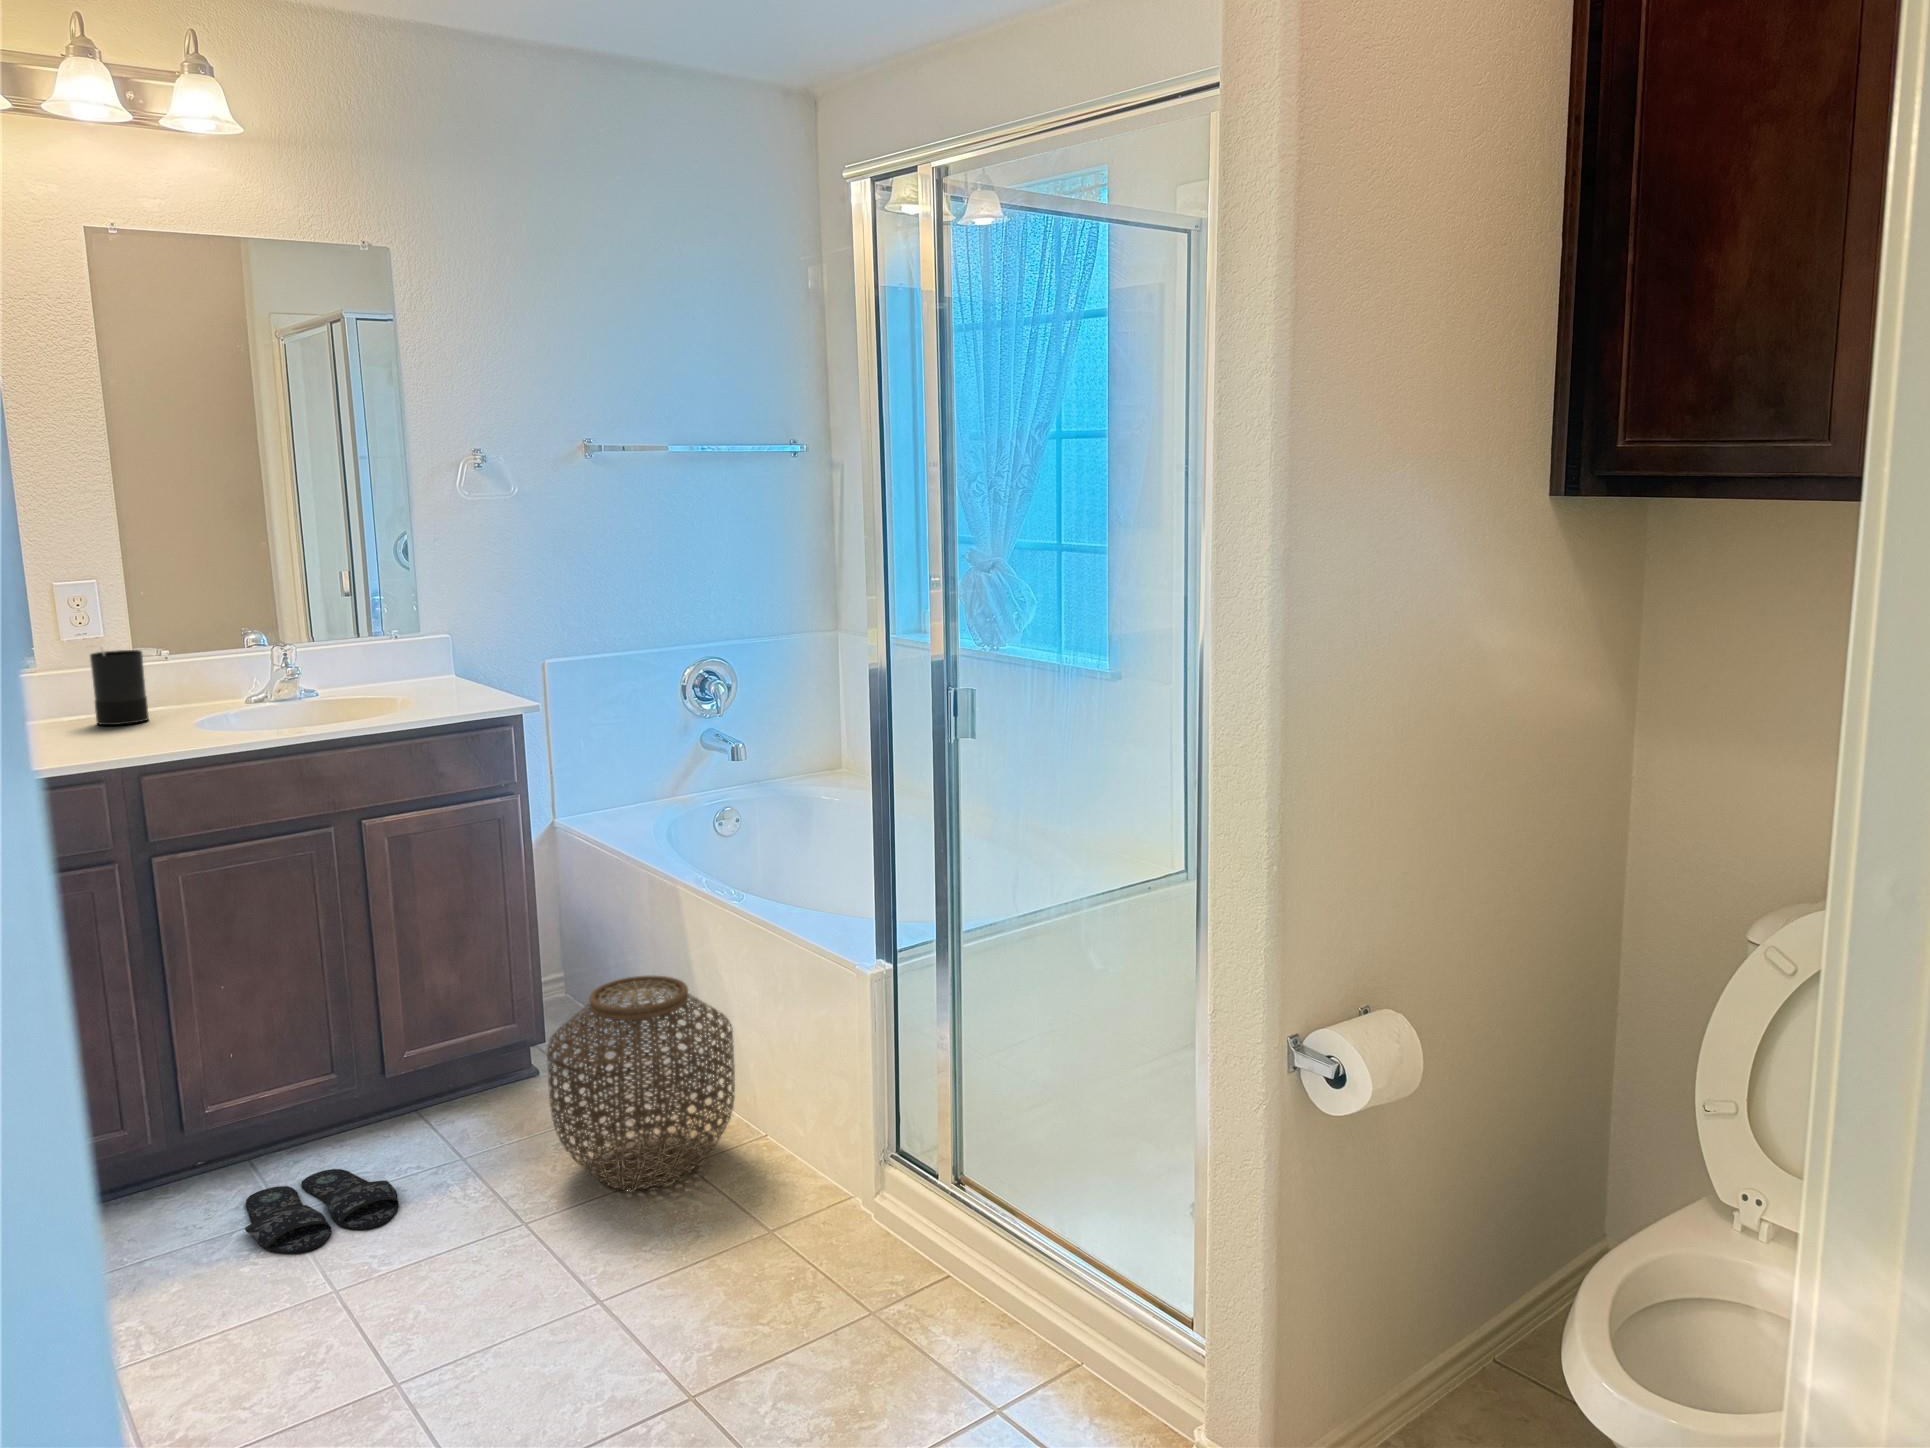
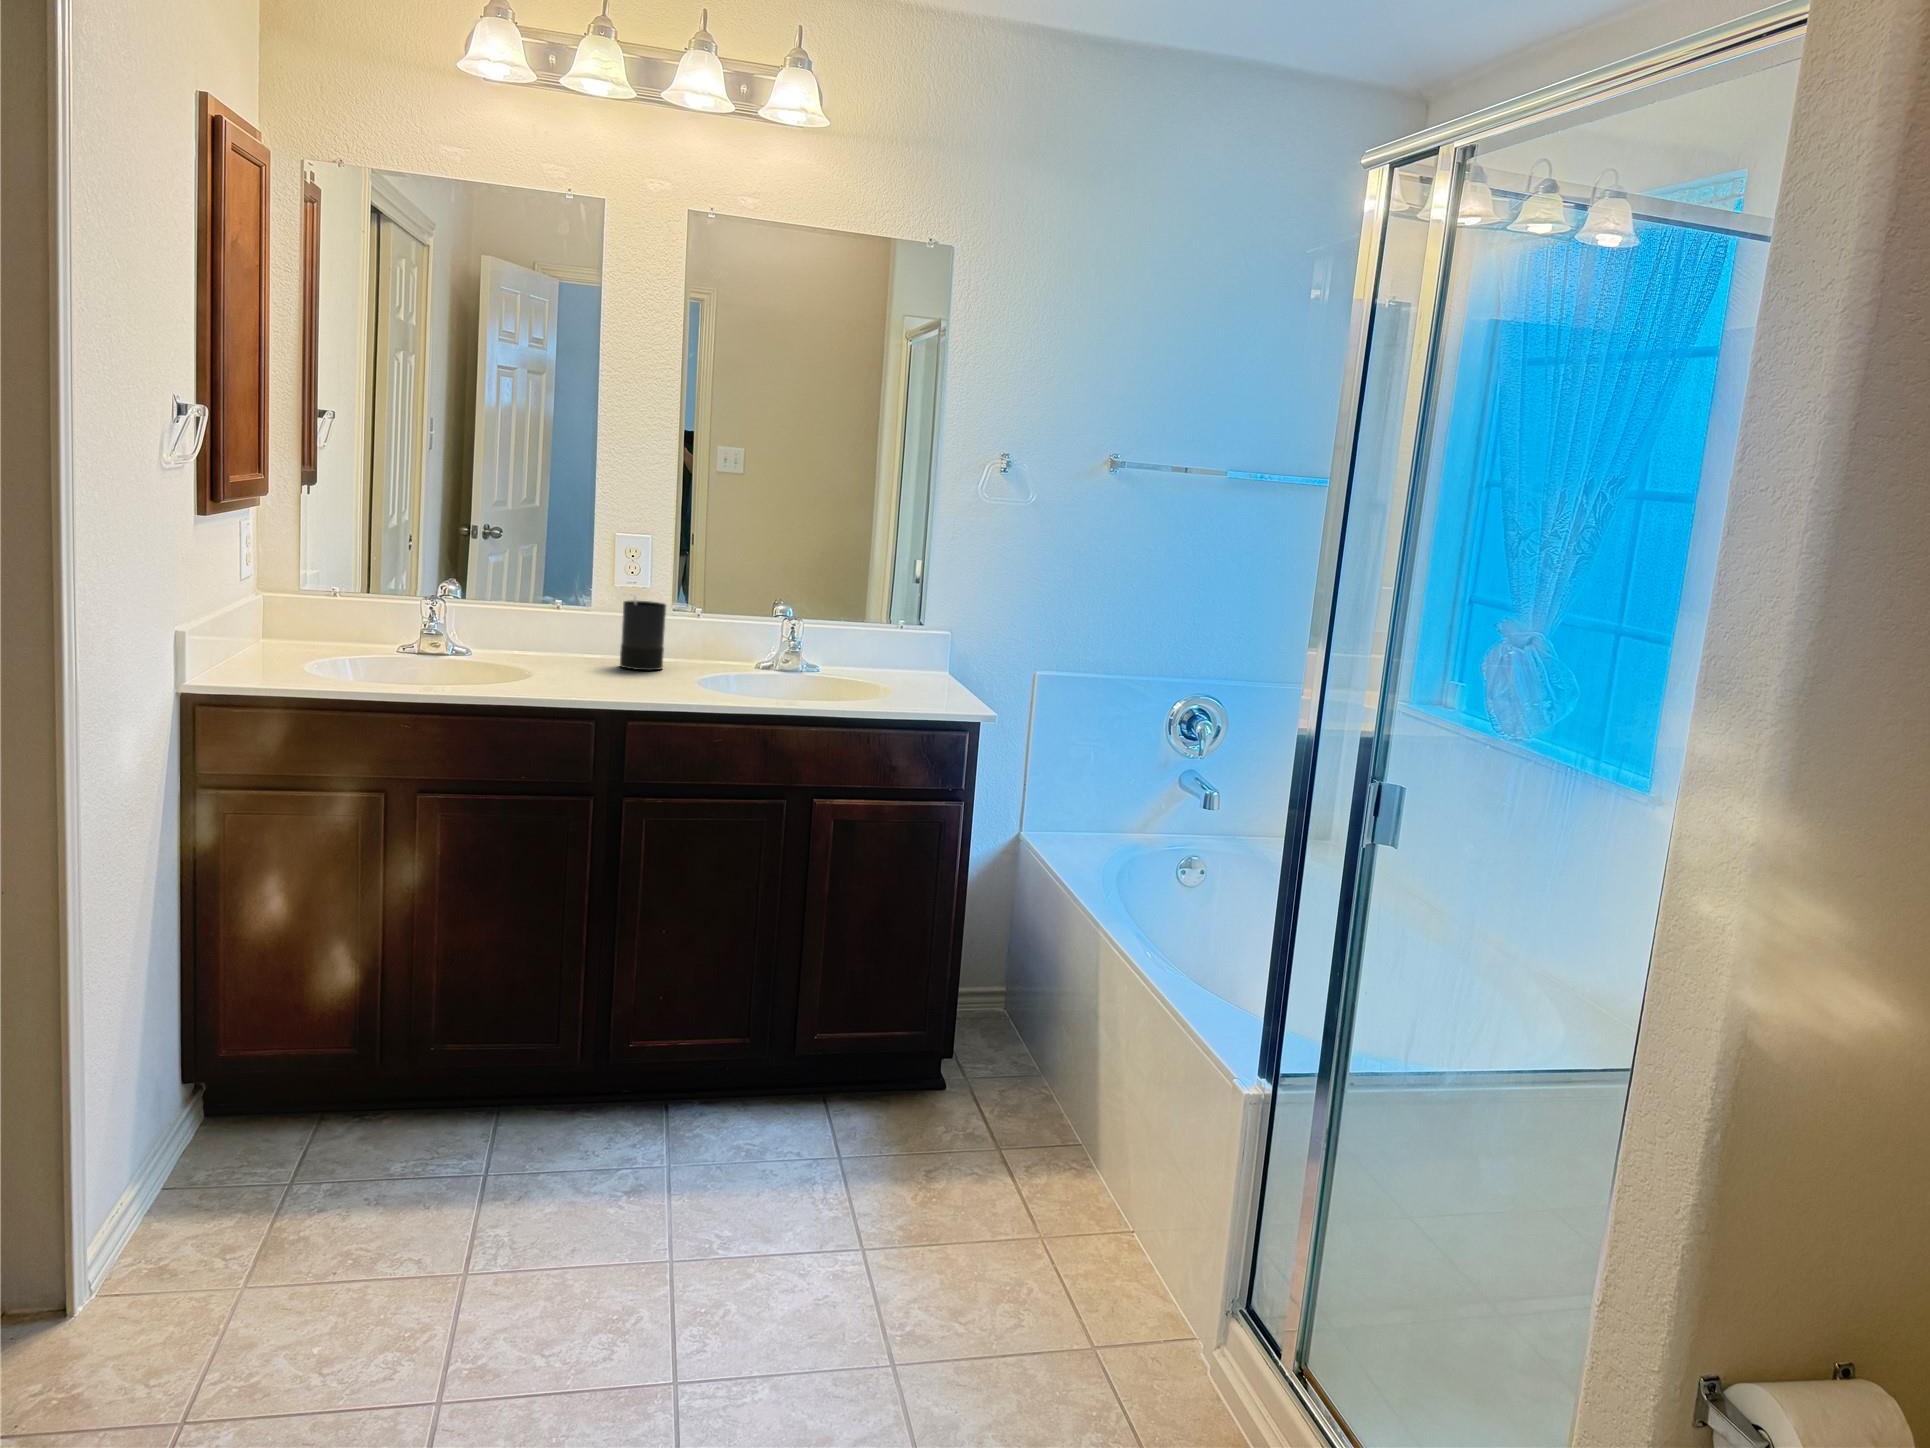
woven basket: present [547,976,735,1190] -> none [913,1020,1111,1252]
slippers: present [245,1169,399,1253] -> none [624,1132,763,1210]

